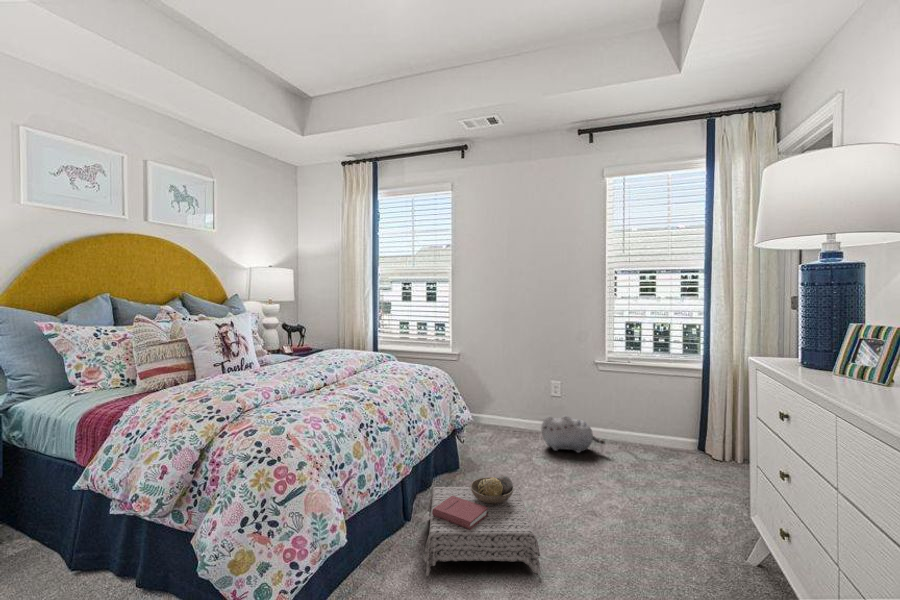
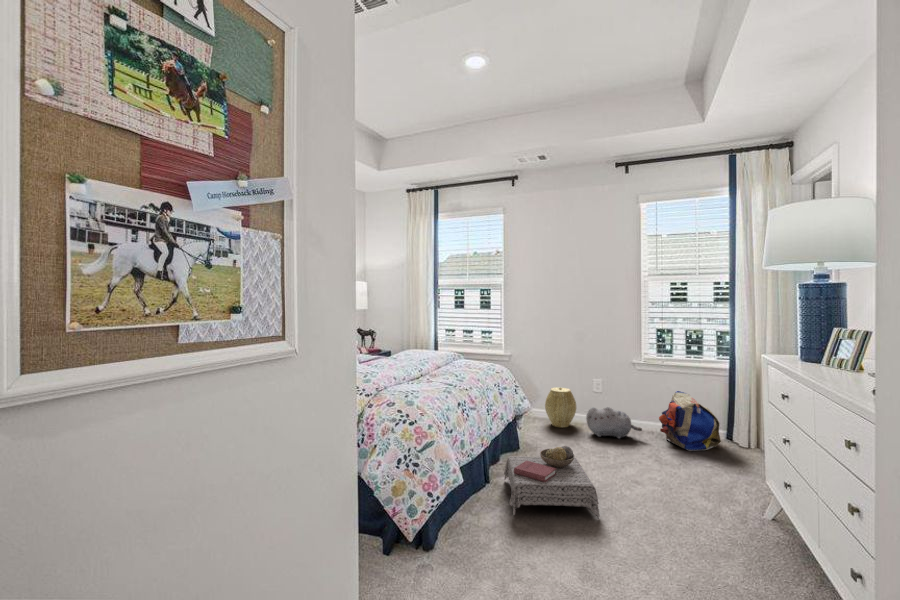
woven basket: none [496,392,531,439] -> present [545,387,576,427]
backpack: none [624,396,695,470] -> present [659,391,721,451]

